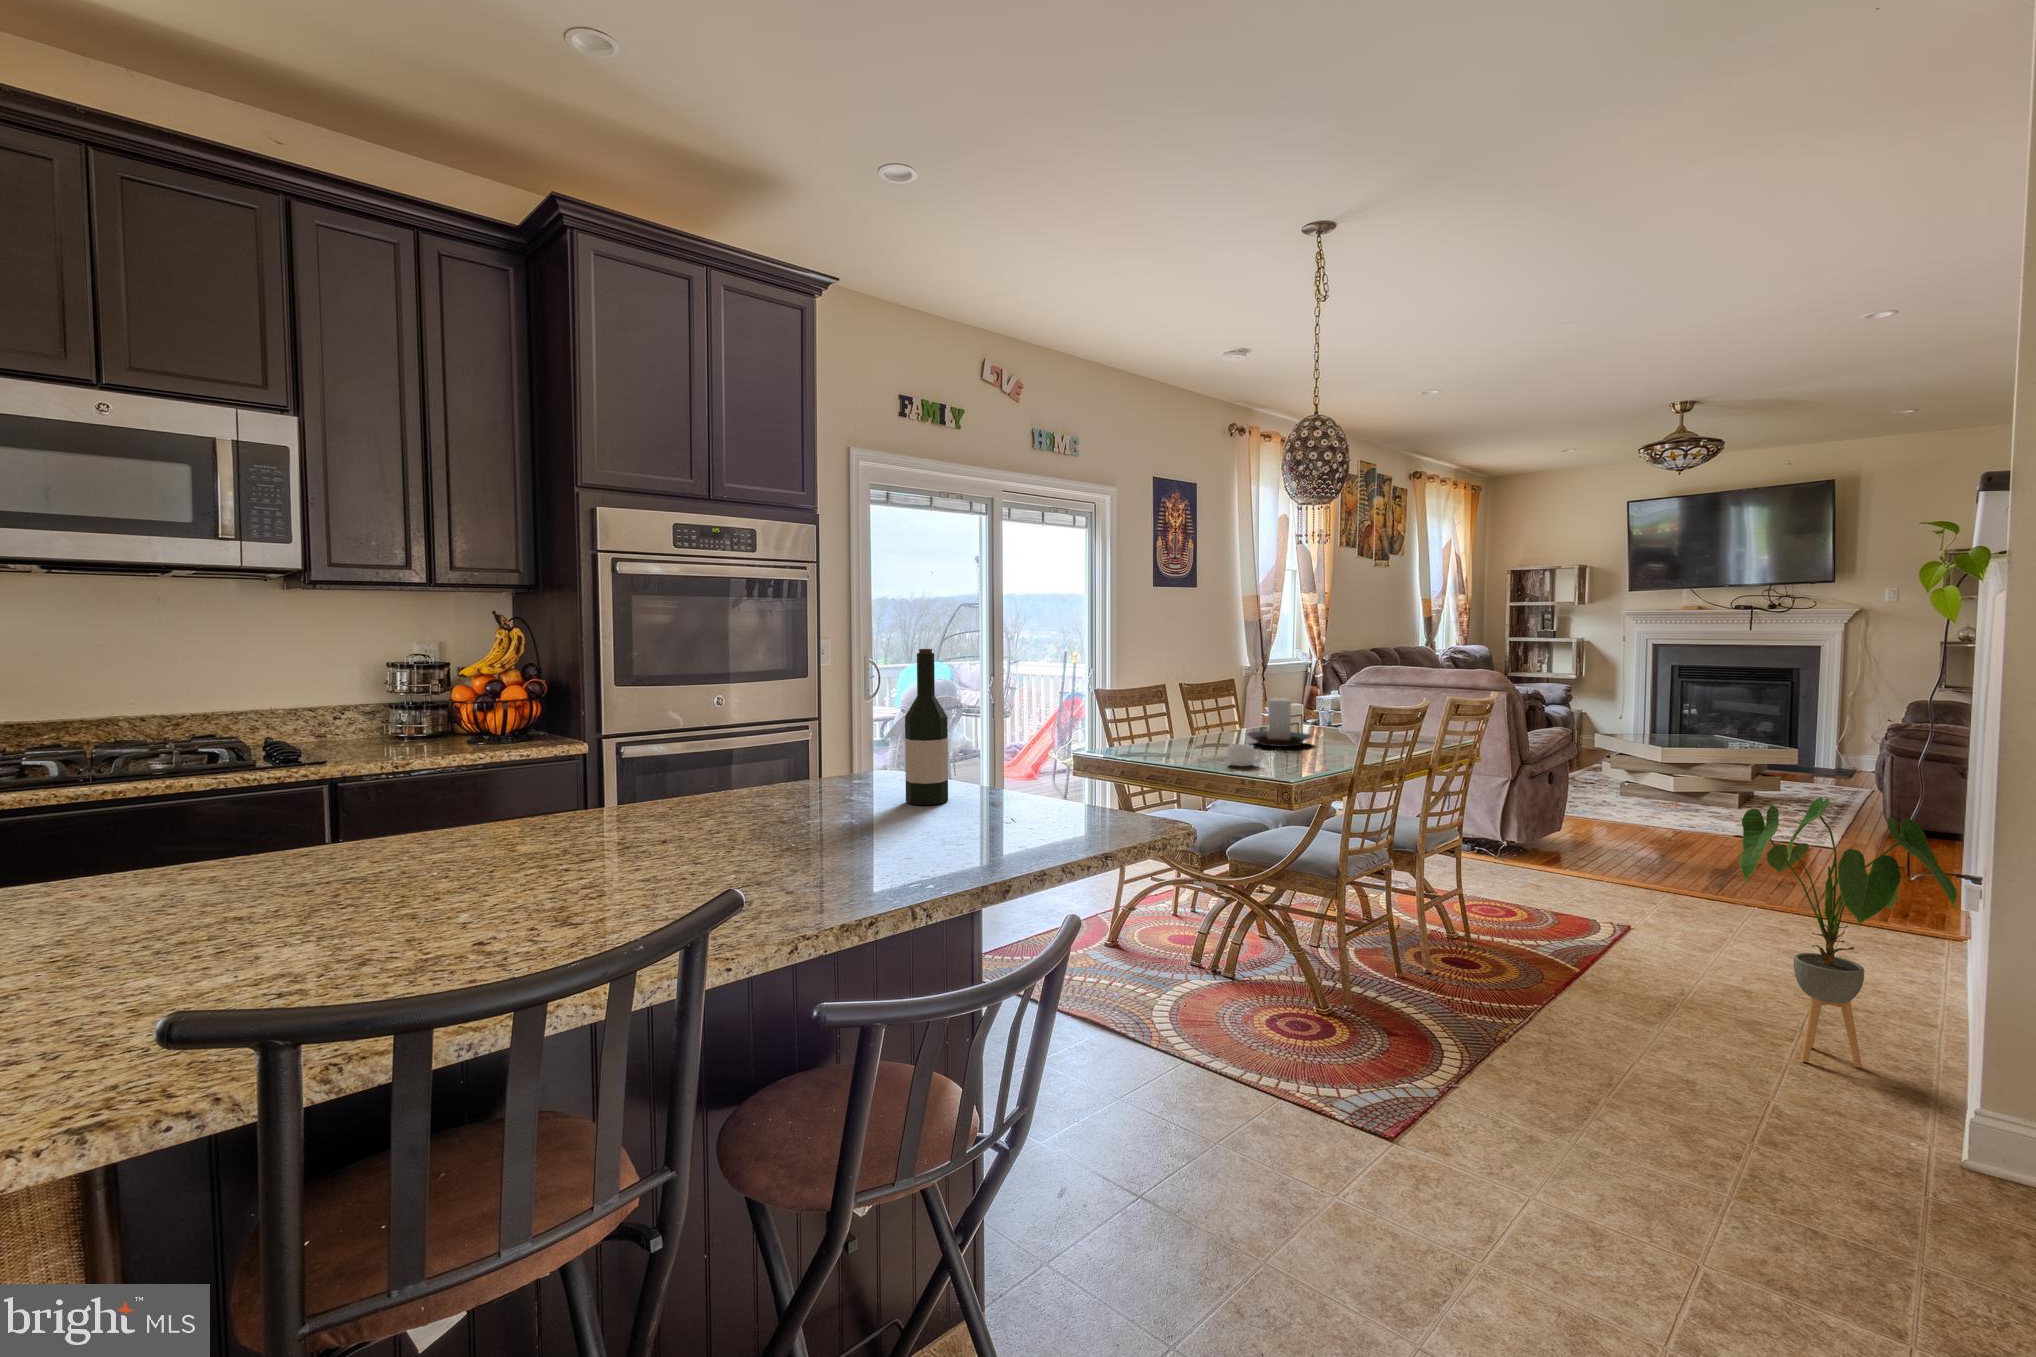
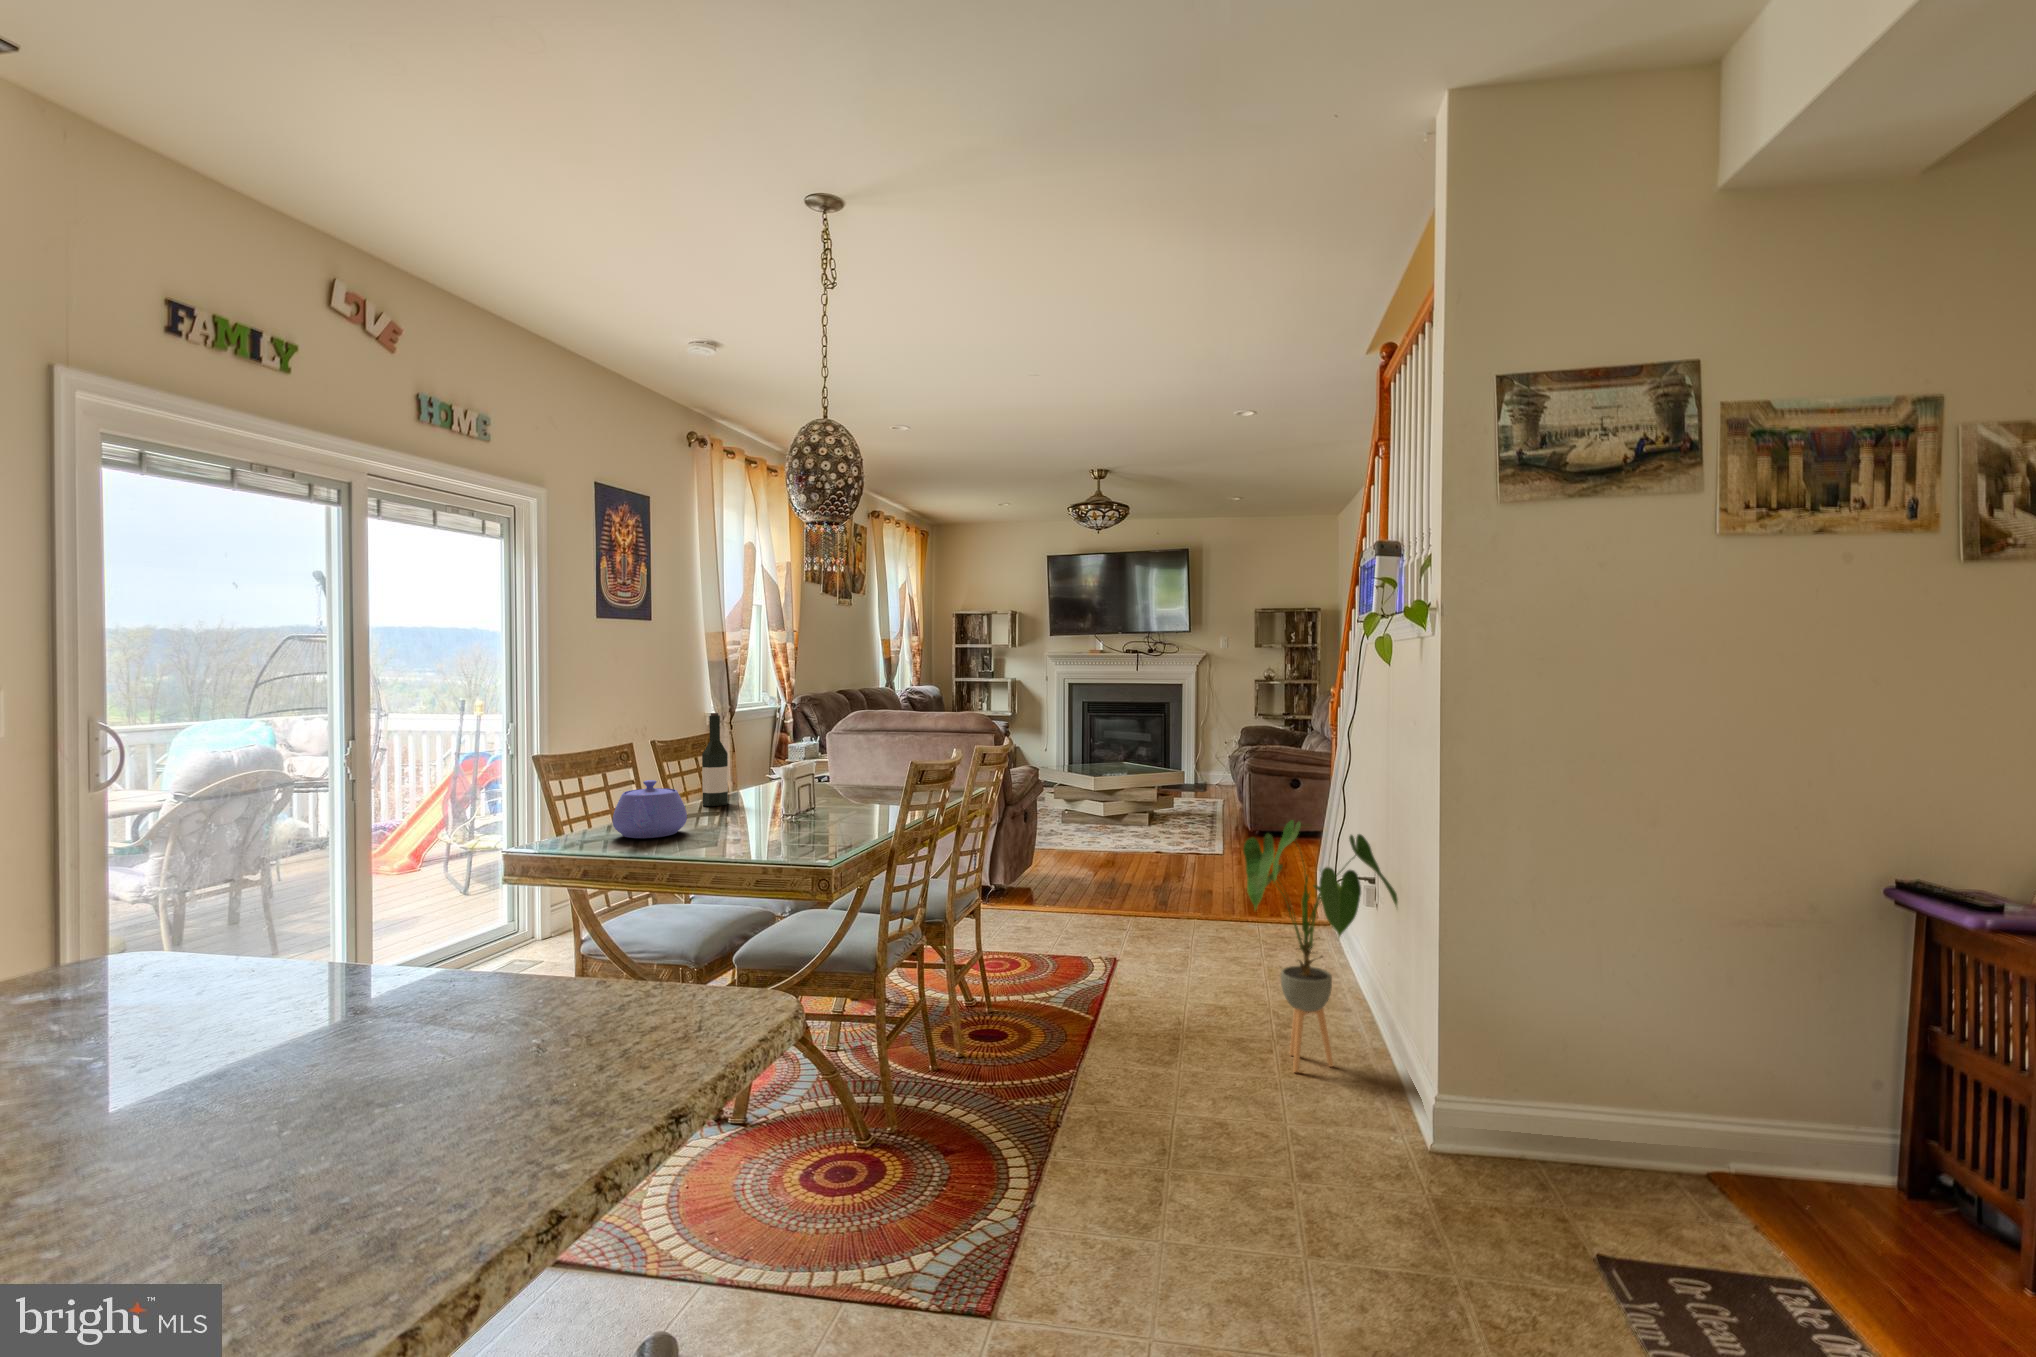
wine bottle: present [905,649,948,805] -> present [702,713,728,806]
candle holder: present [1247,699,1312,747] -> none [743,750,825,813]
teapot: none [1146,713,1198,755] -> present [613,780,687,838]
mug: present [1227,744,1263,766] -> none [733,816,781,846]

